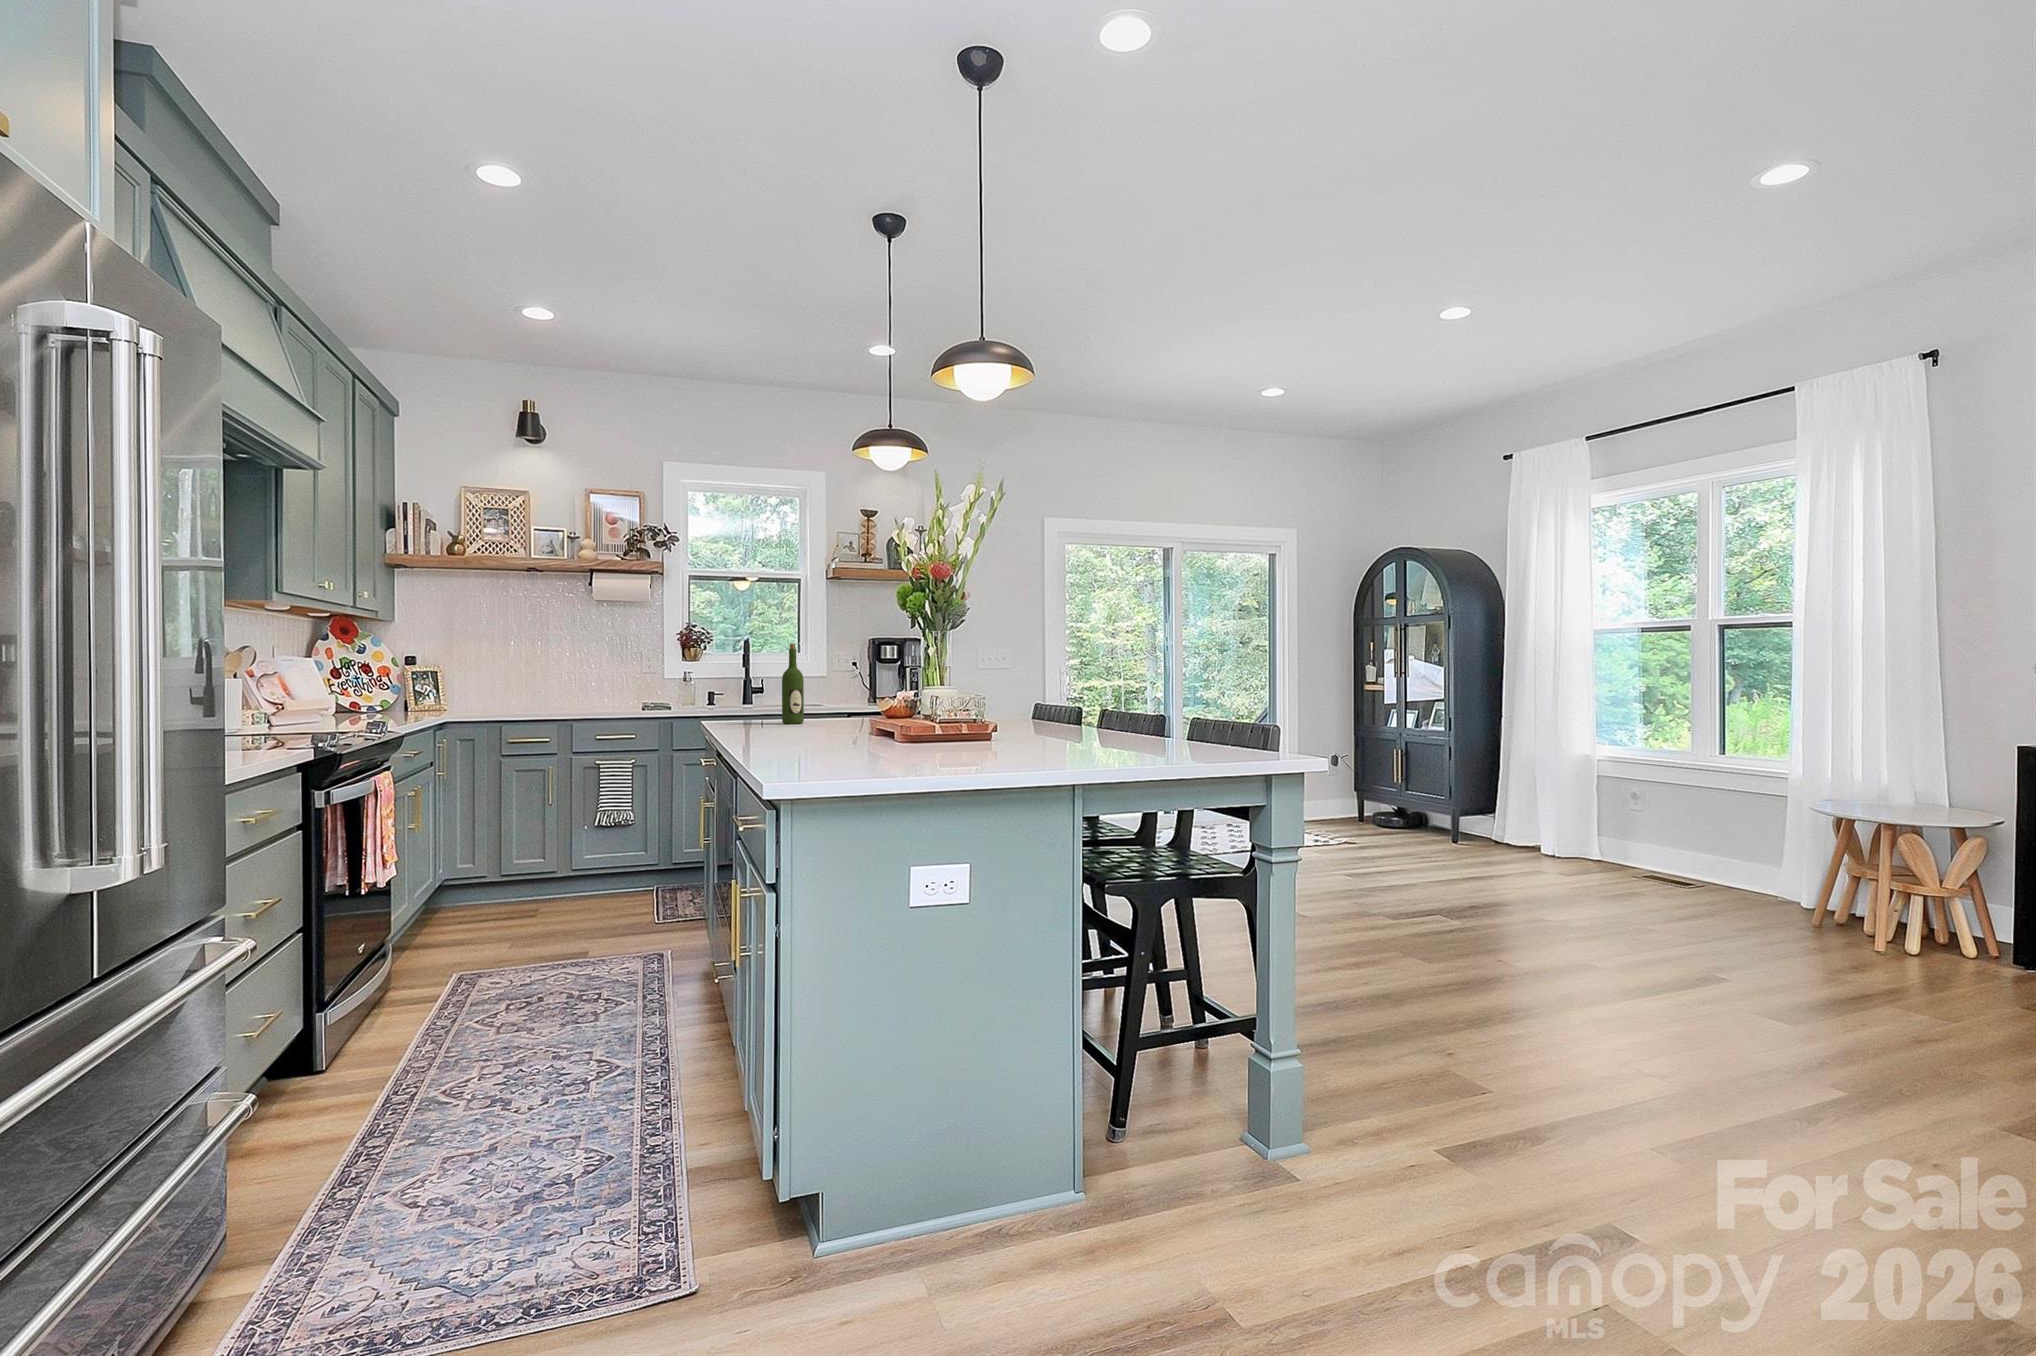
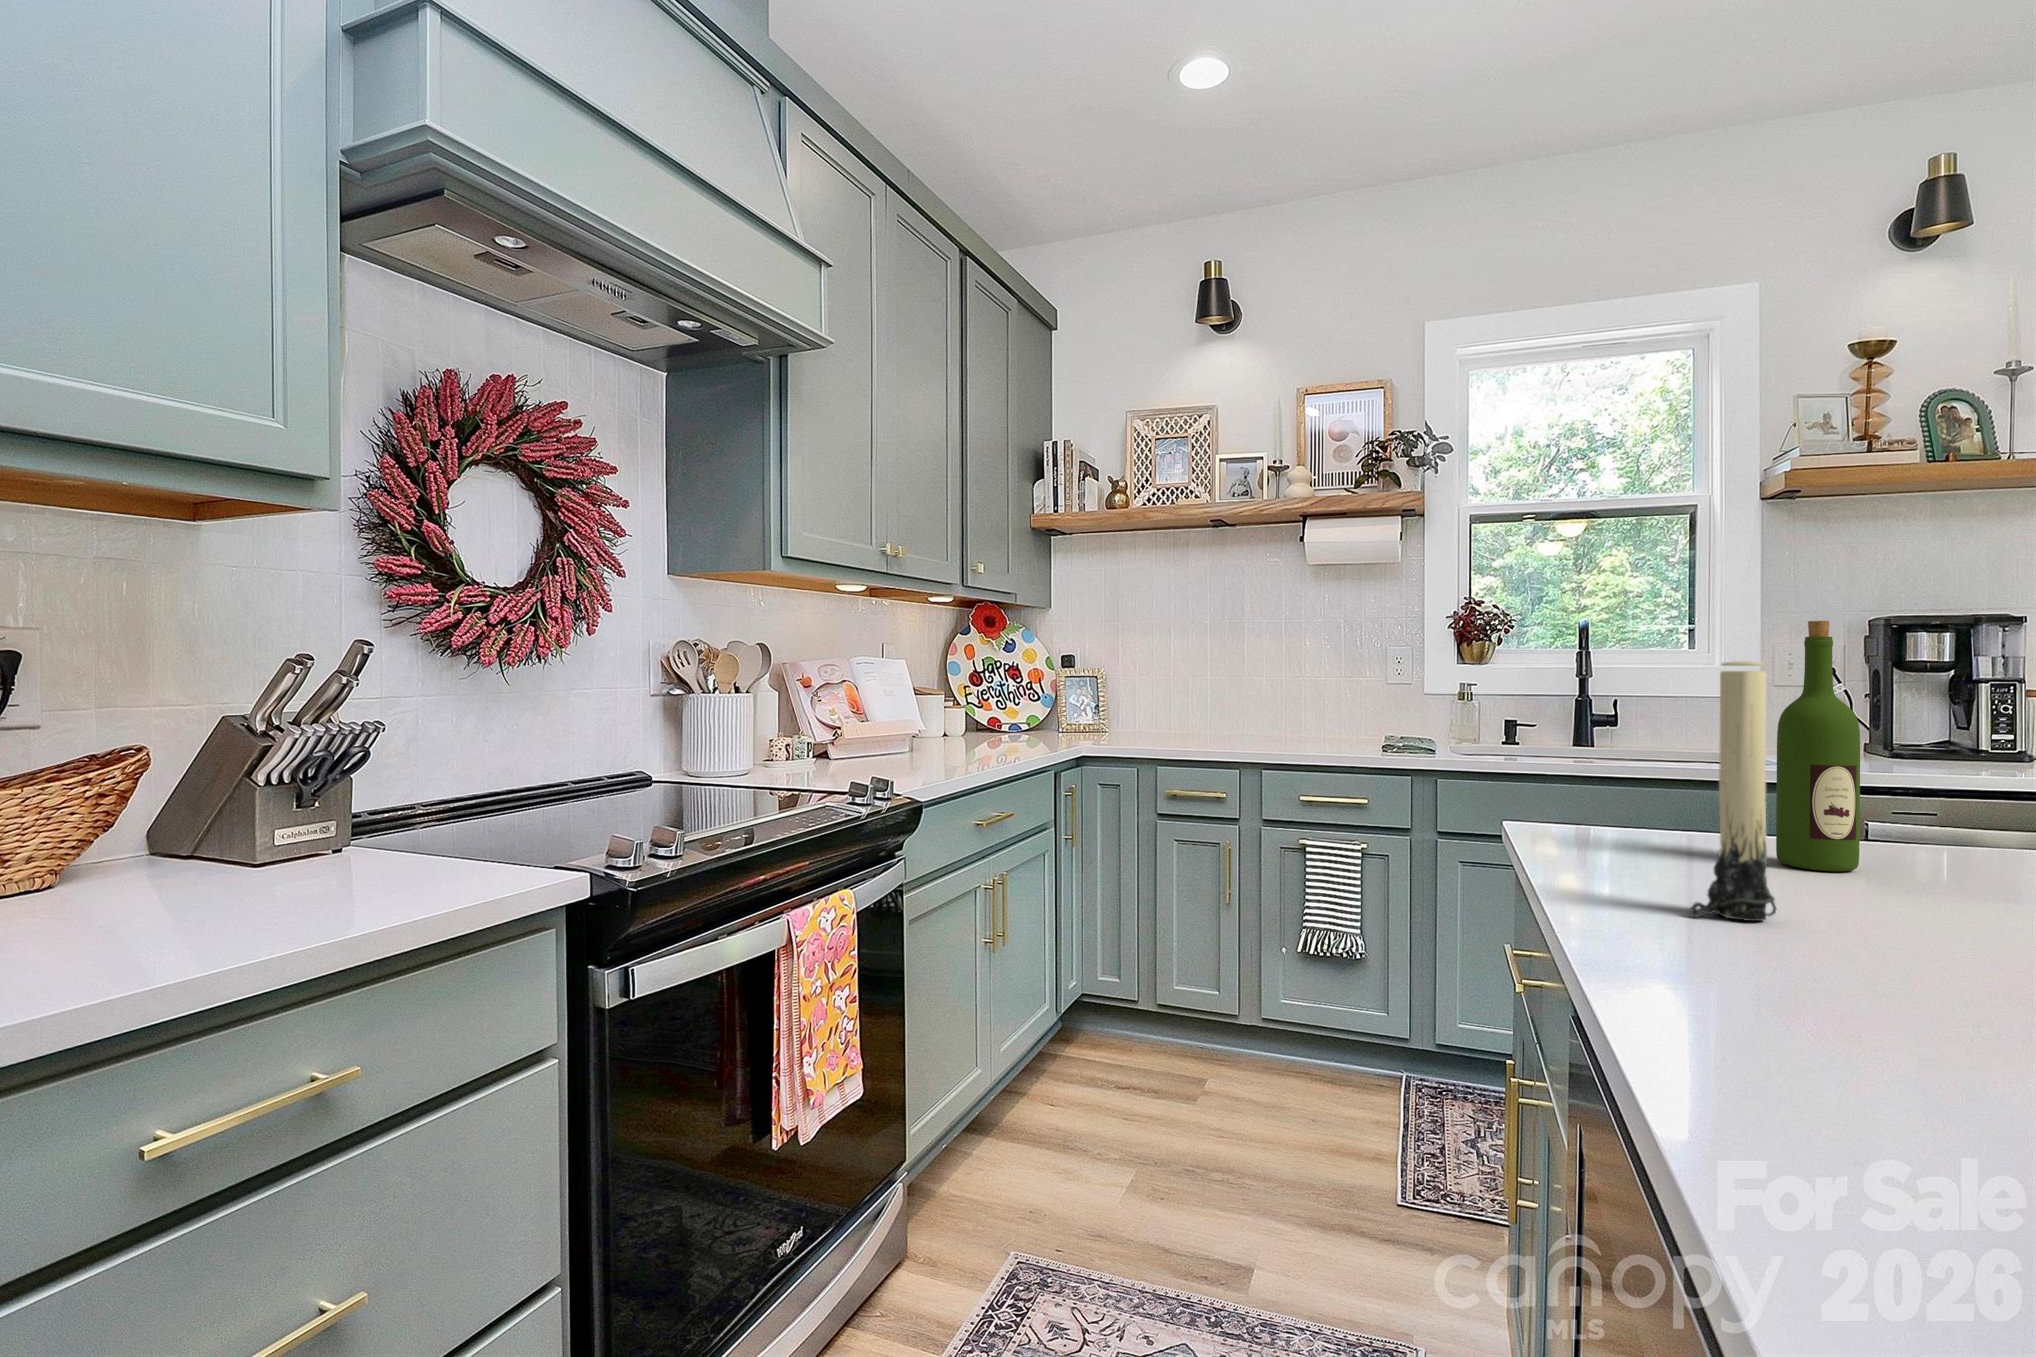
candle: none [745,656,767,730] -> present [1690,661,1776,921]

